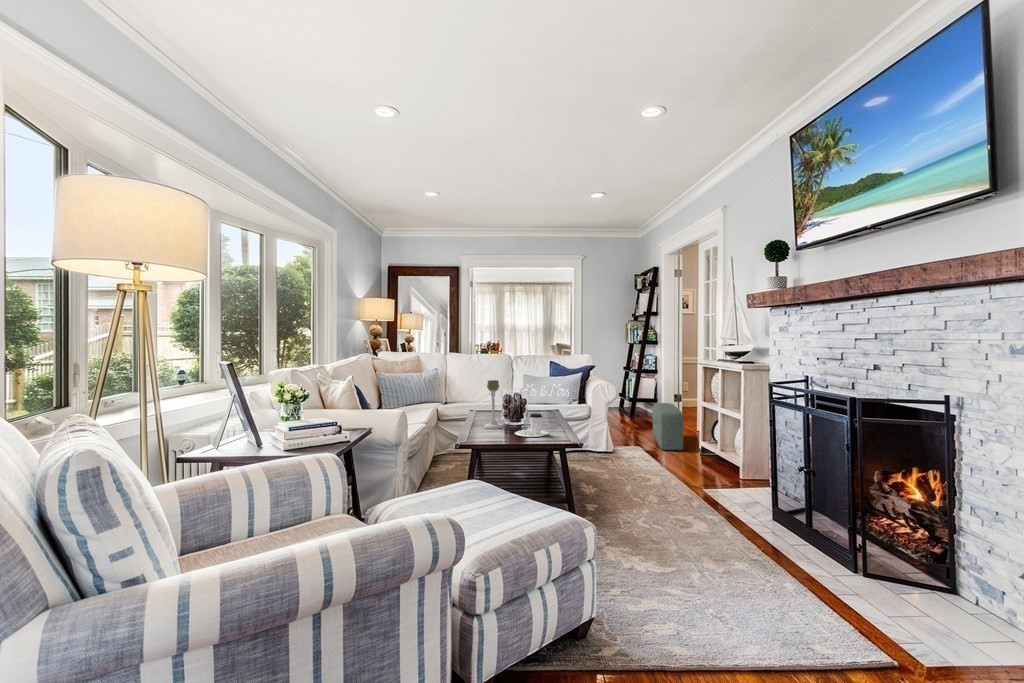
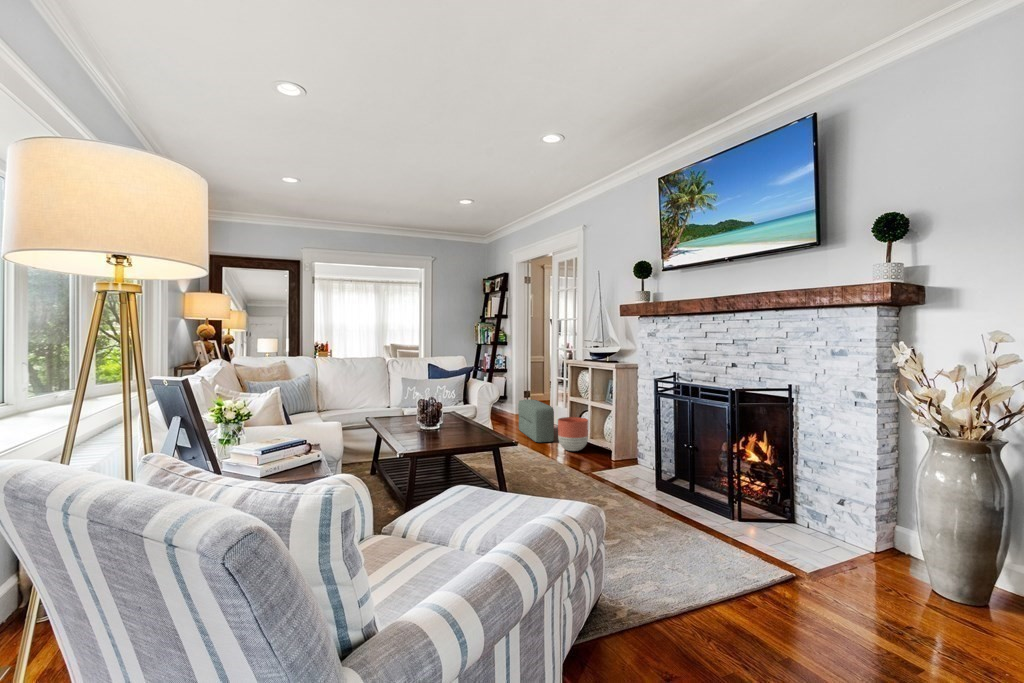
candle holder: present [484,380,503,429] -> none [402,386,421,436]
coffee cup: present [515,413,548,437] -> none [443,417,476,440]
planter: none [681,424,717,463] -> present [558,417,588,451]

